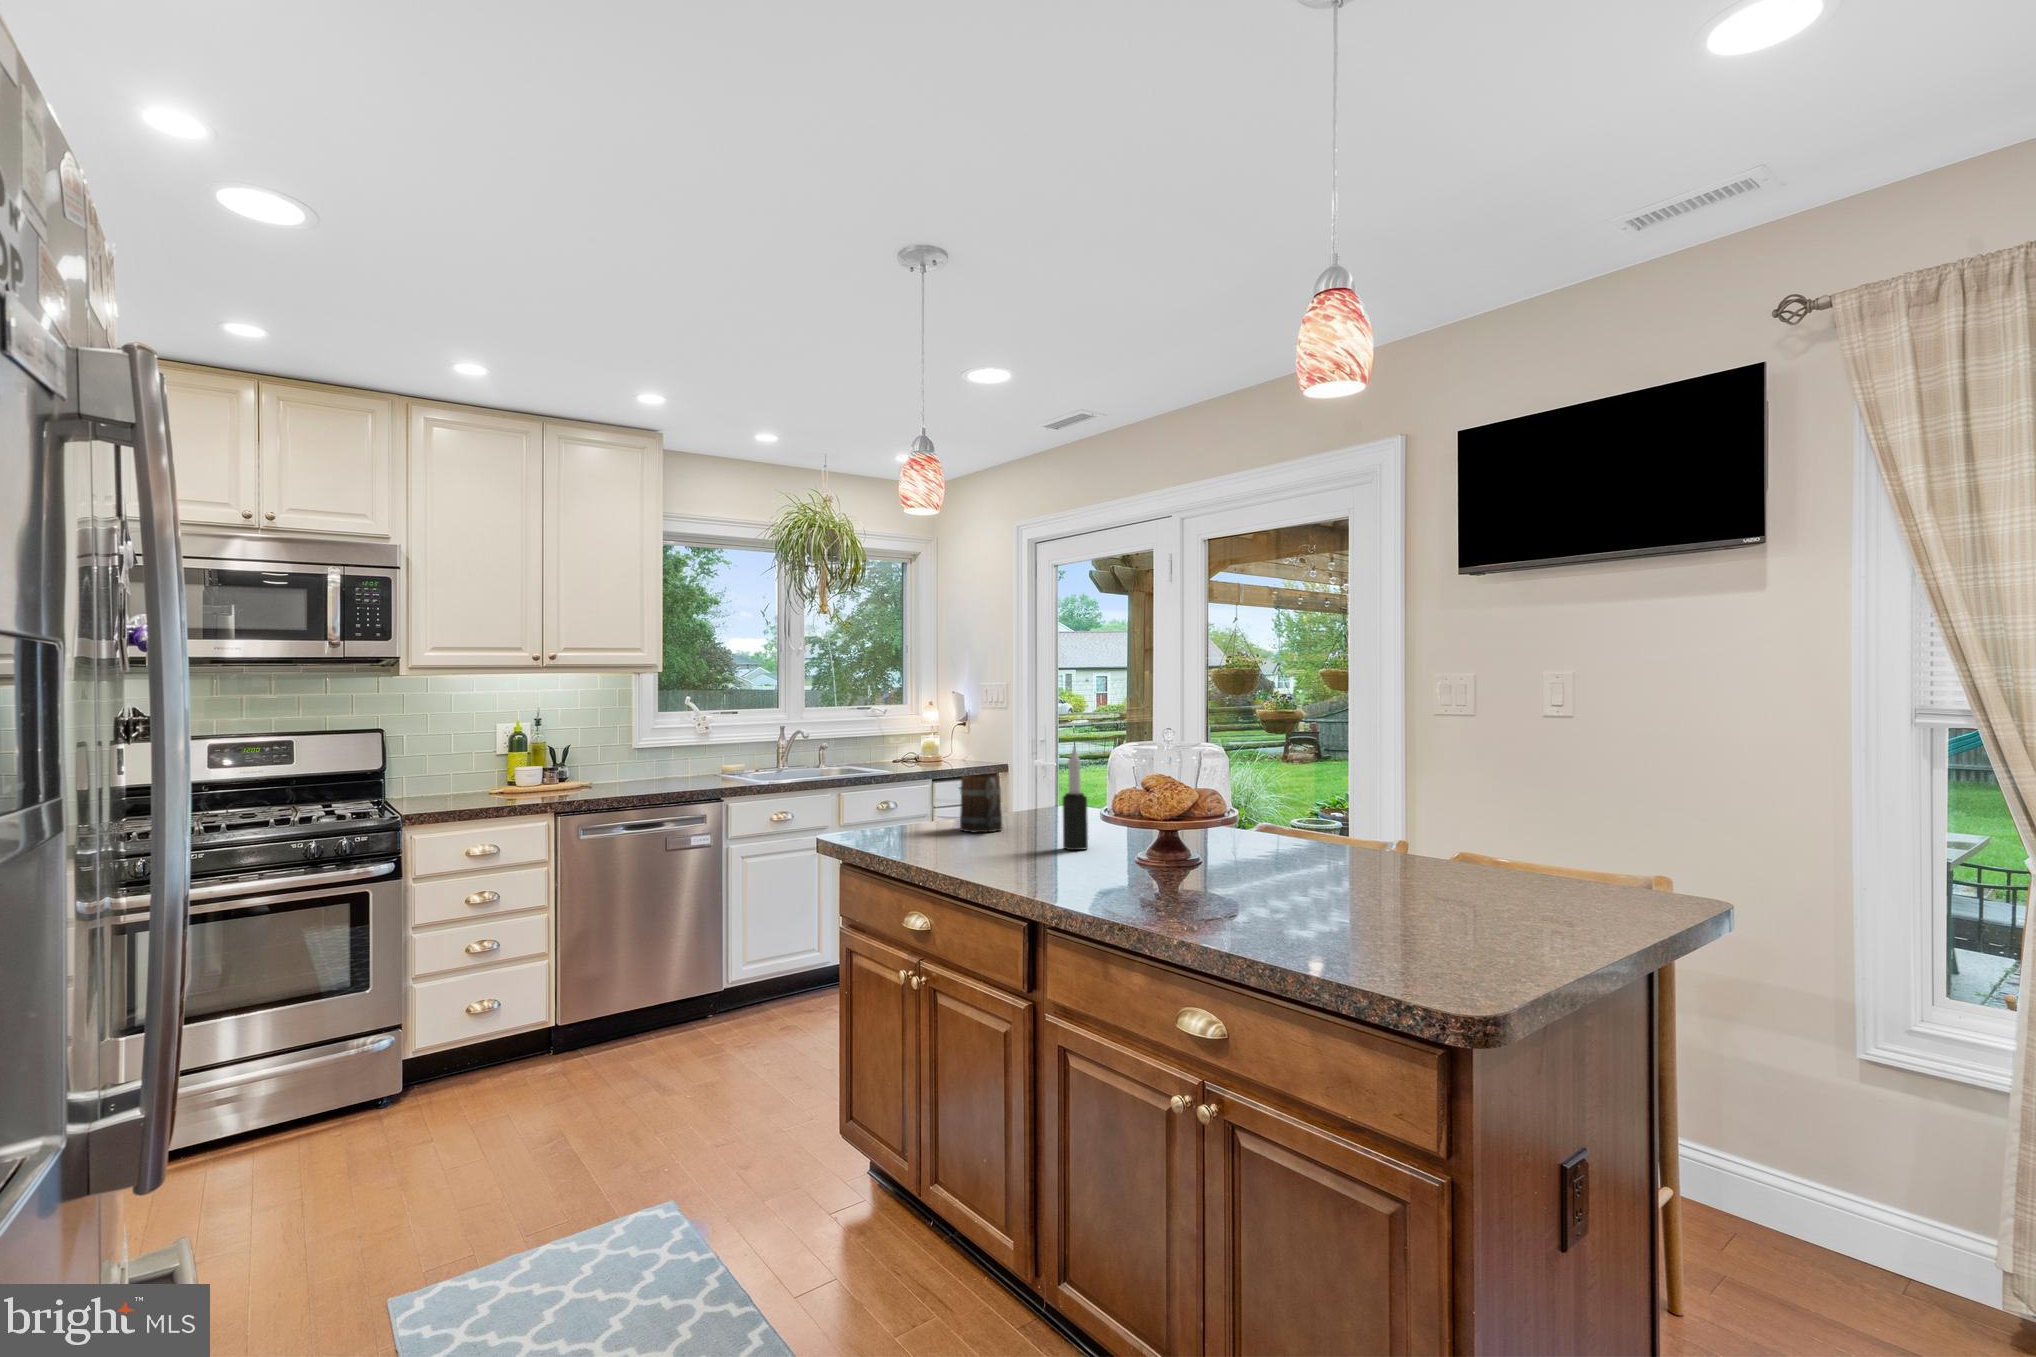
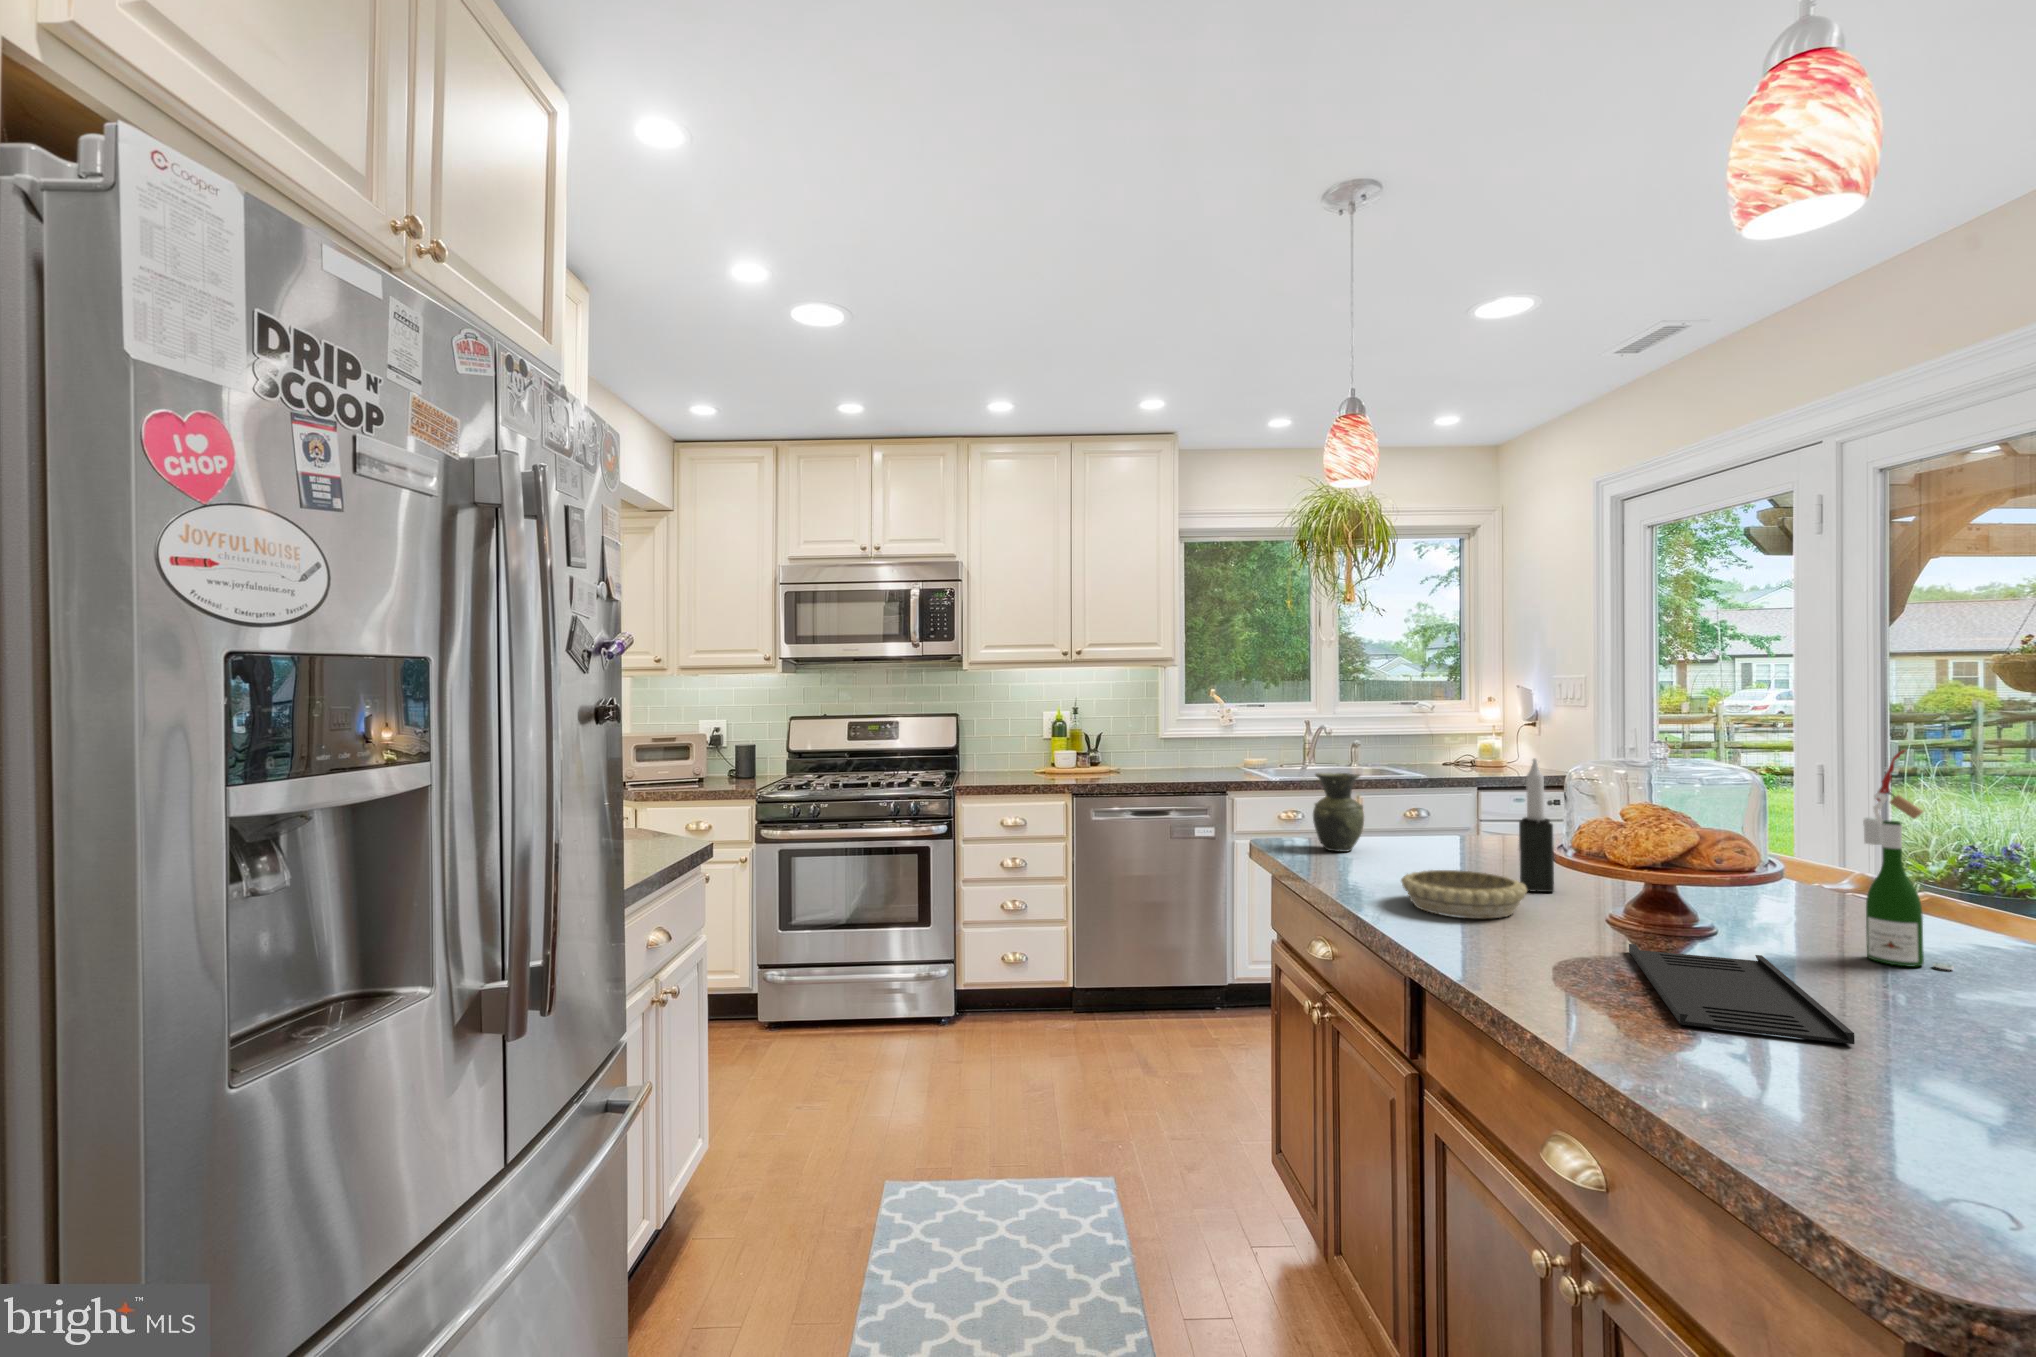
wine bottle: none [1281,728,1326,867] -> present [1863,750,1954,970]
vase: none [882,768,926,837] -> present [1313,773,1364,852]
mug: present [960,775,1002,832] -> none [1413,786,1470,856]
decorative bowl: none [999,838,1090,874] -> present [1401,870,1527,918]
tray: none [1172,871,1329,917] -> present [1629,944,1855,1044]

